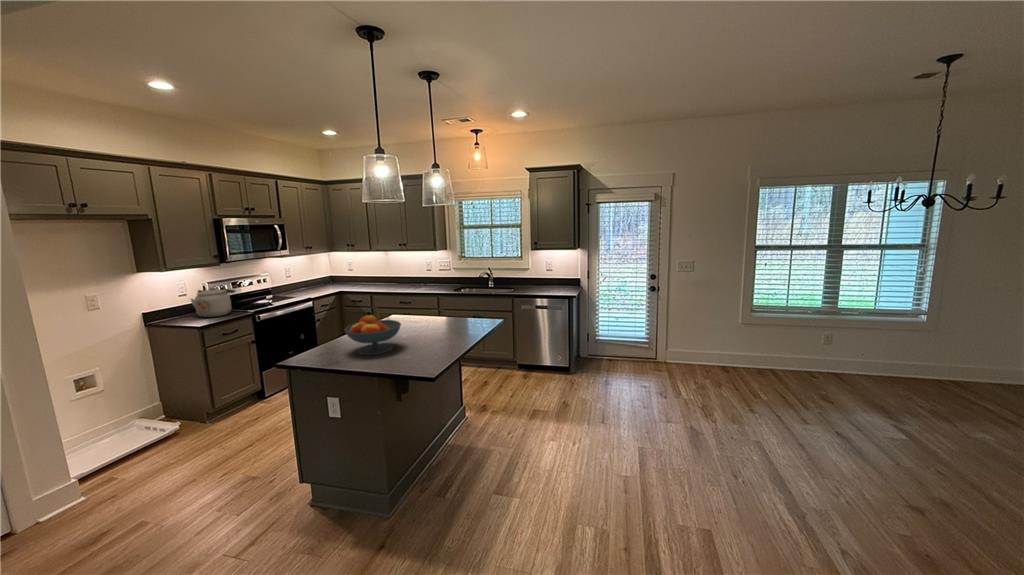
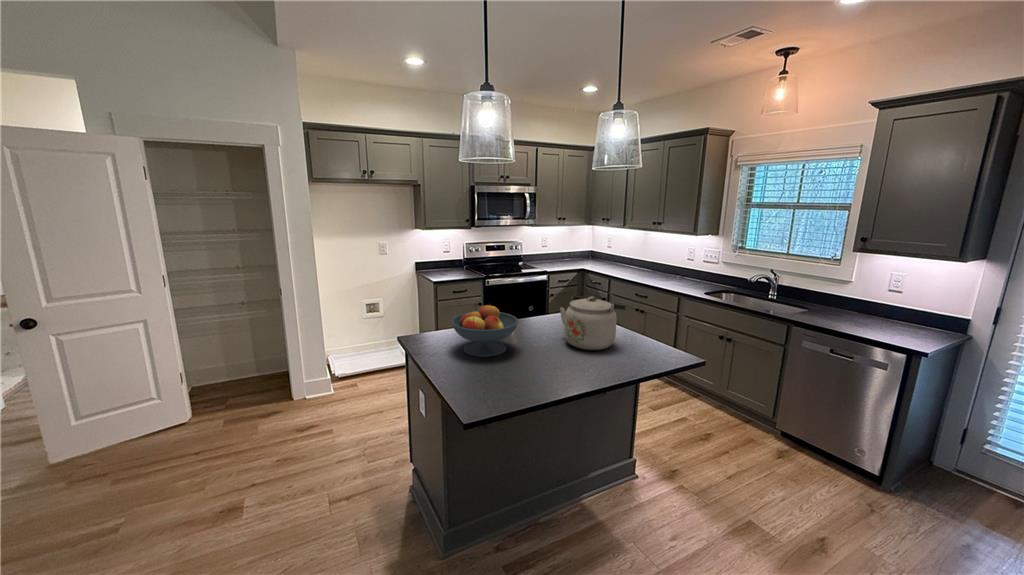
kettle: present [191,288,235,317] -> present [560,296,626,350]

